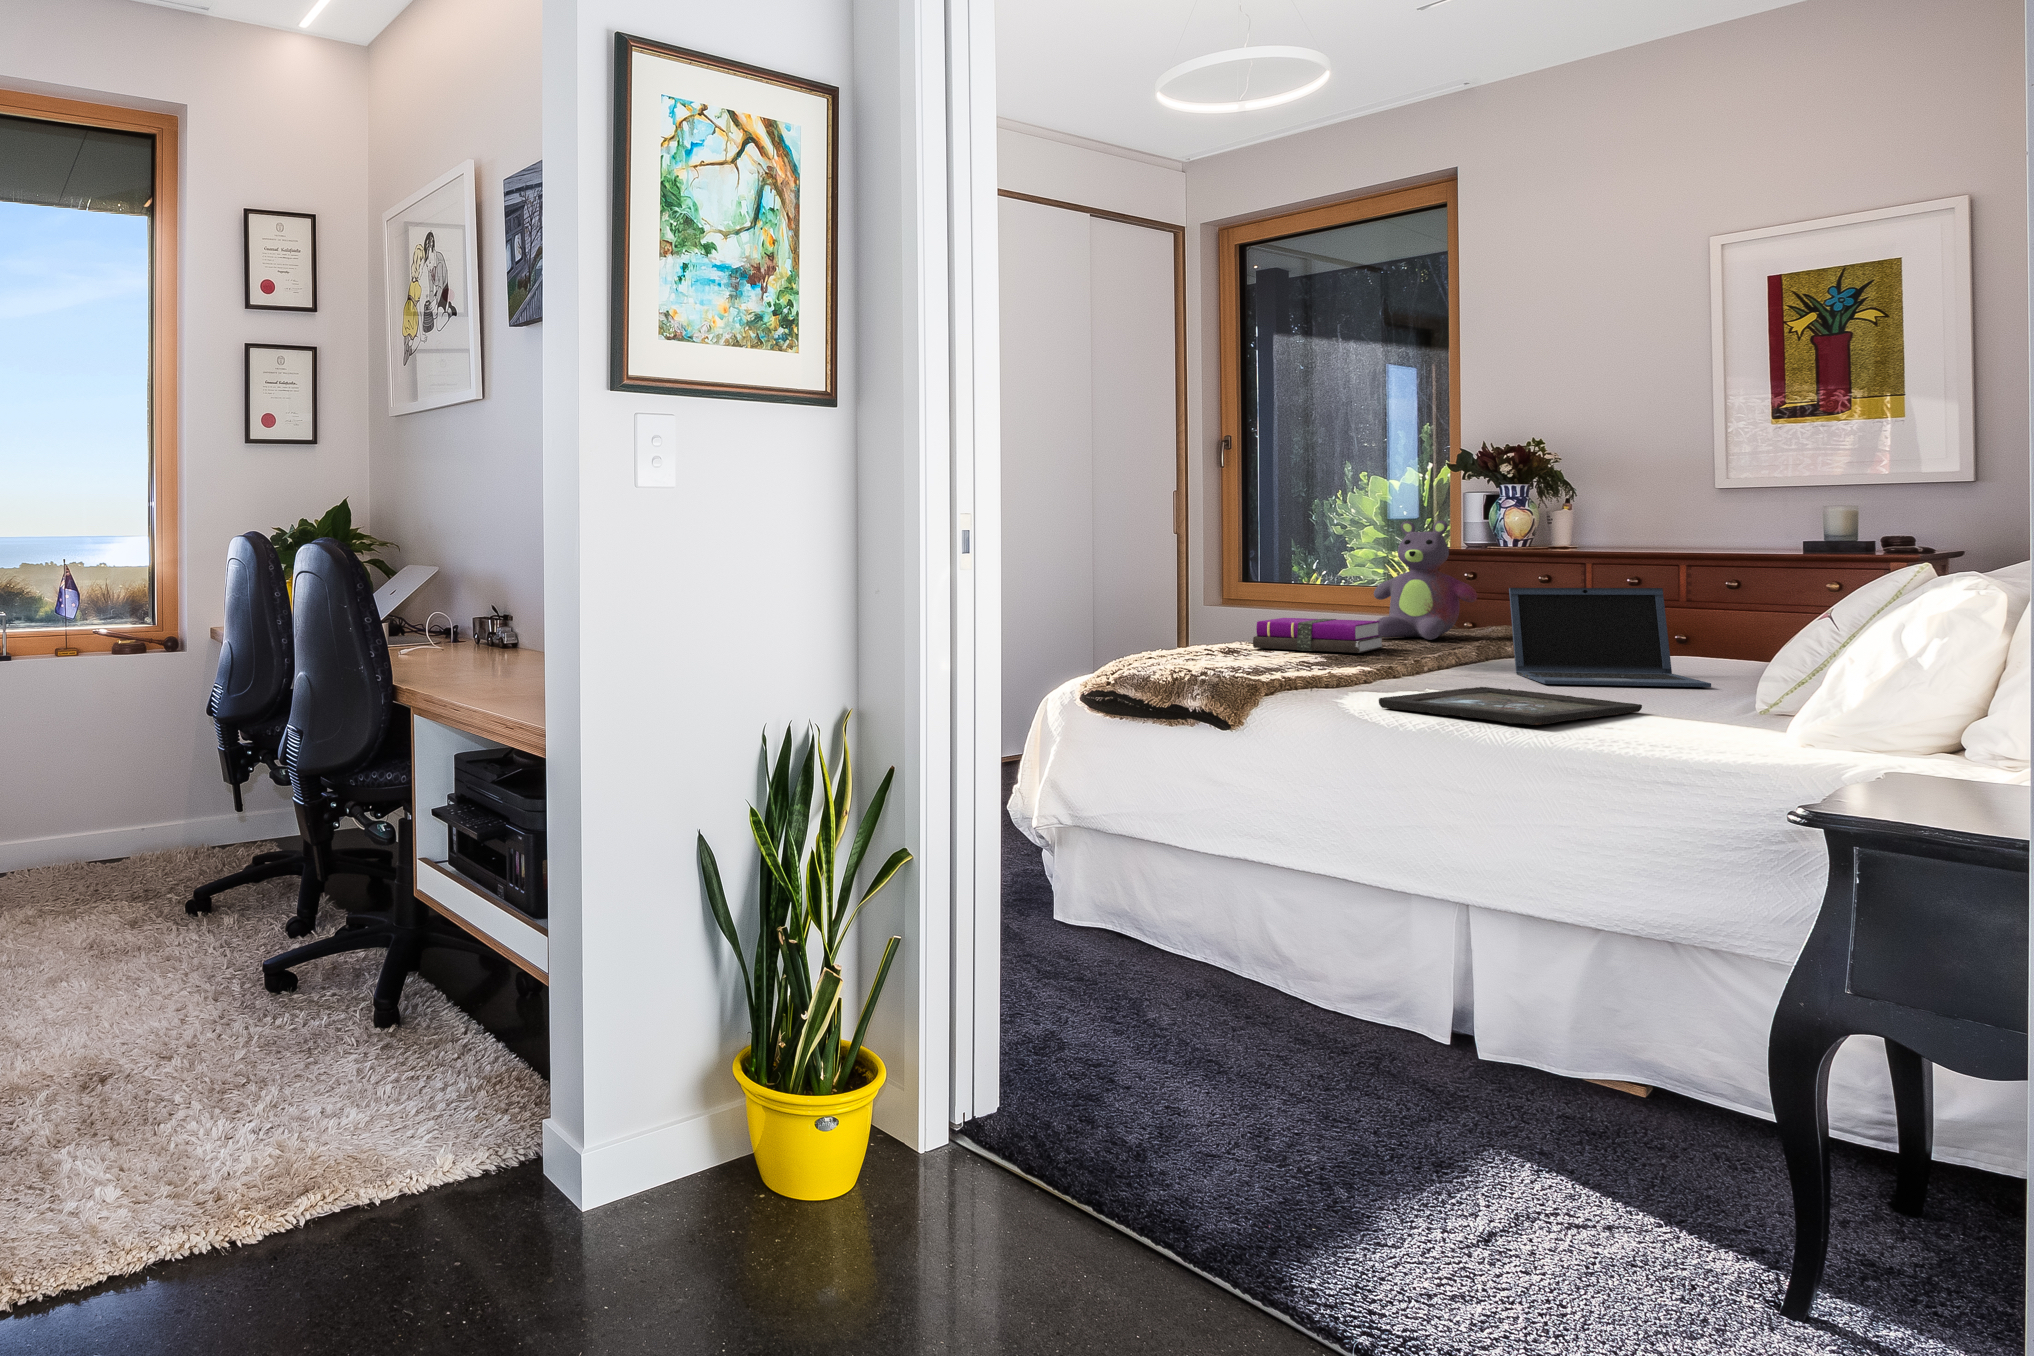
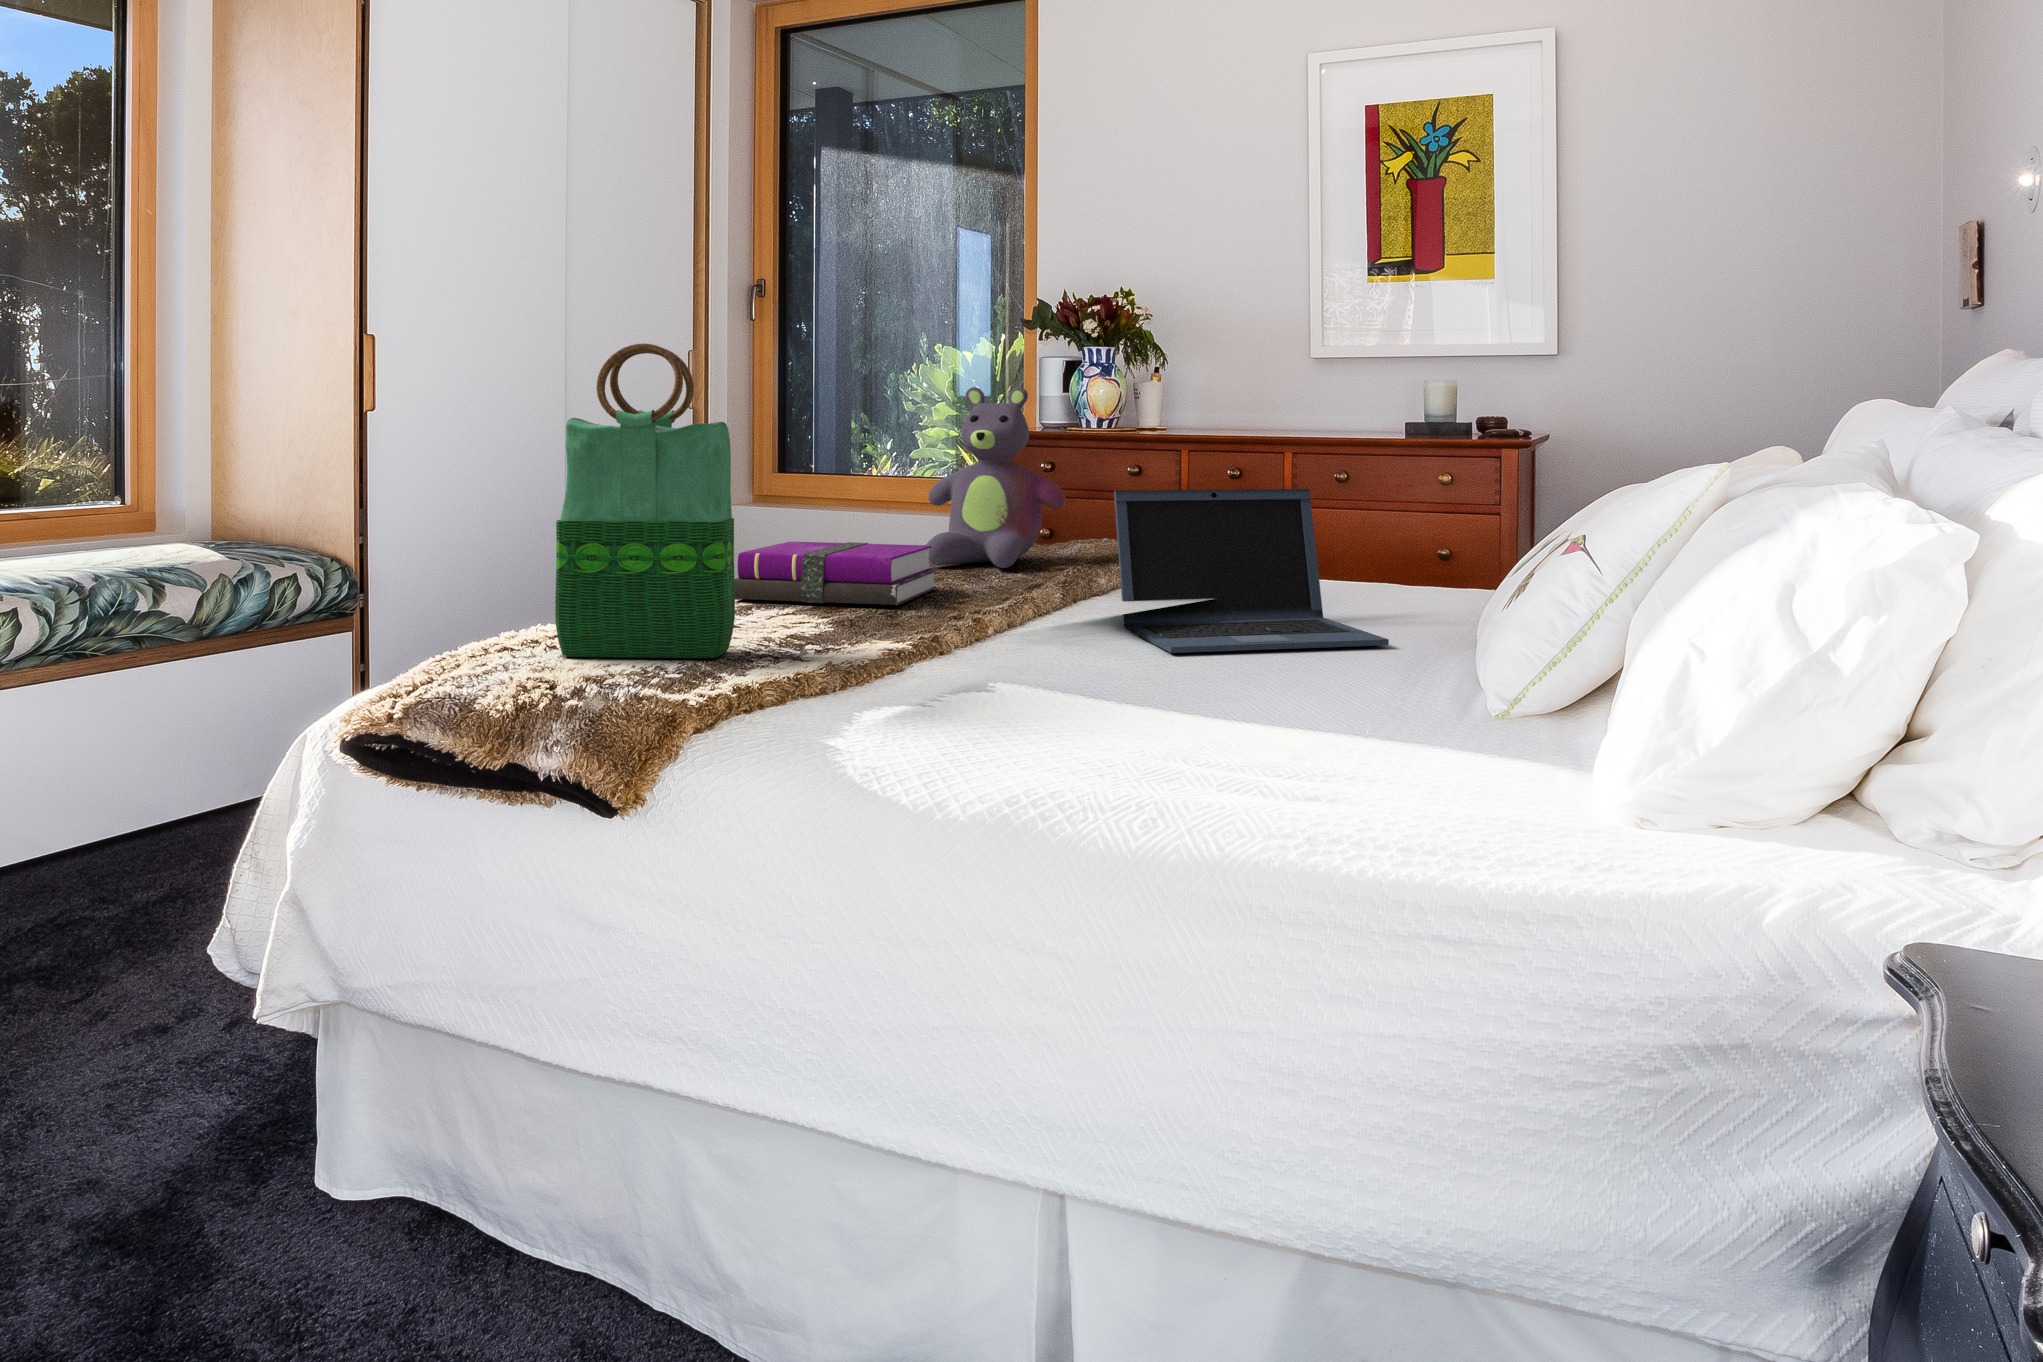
tote bag: none [1177,508,1271,668] -> present [555,343,735,658]
tray: present [1379,687,1642,725] -> none [909,676,1343,800]

